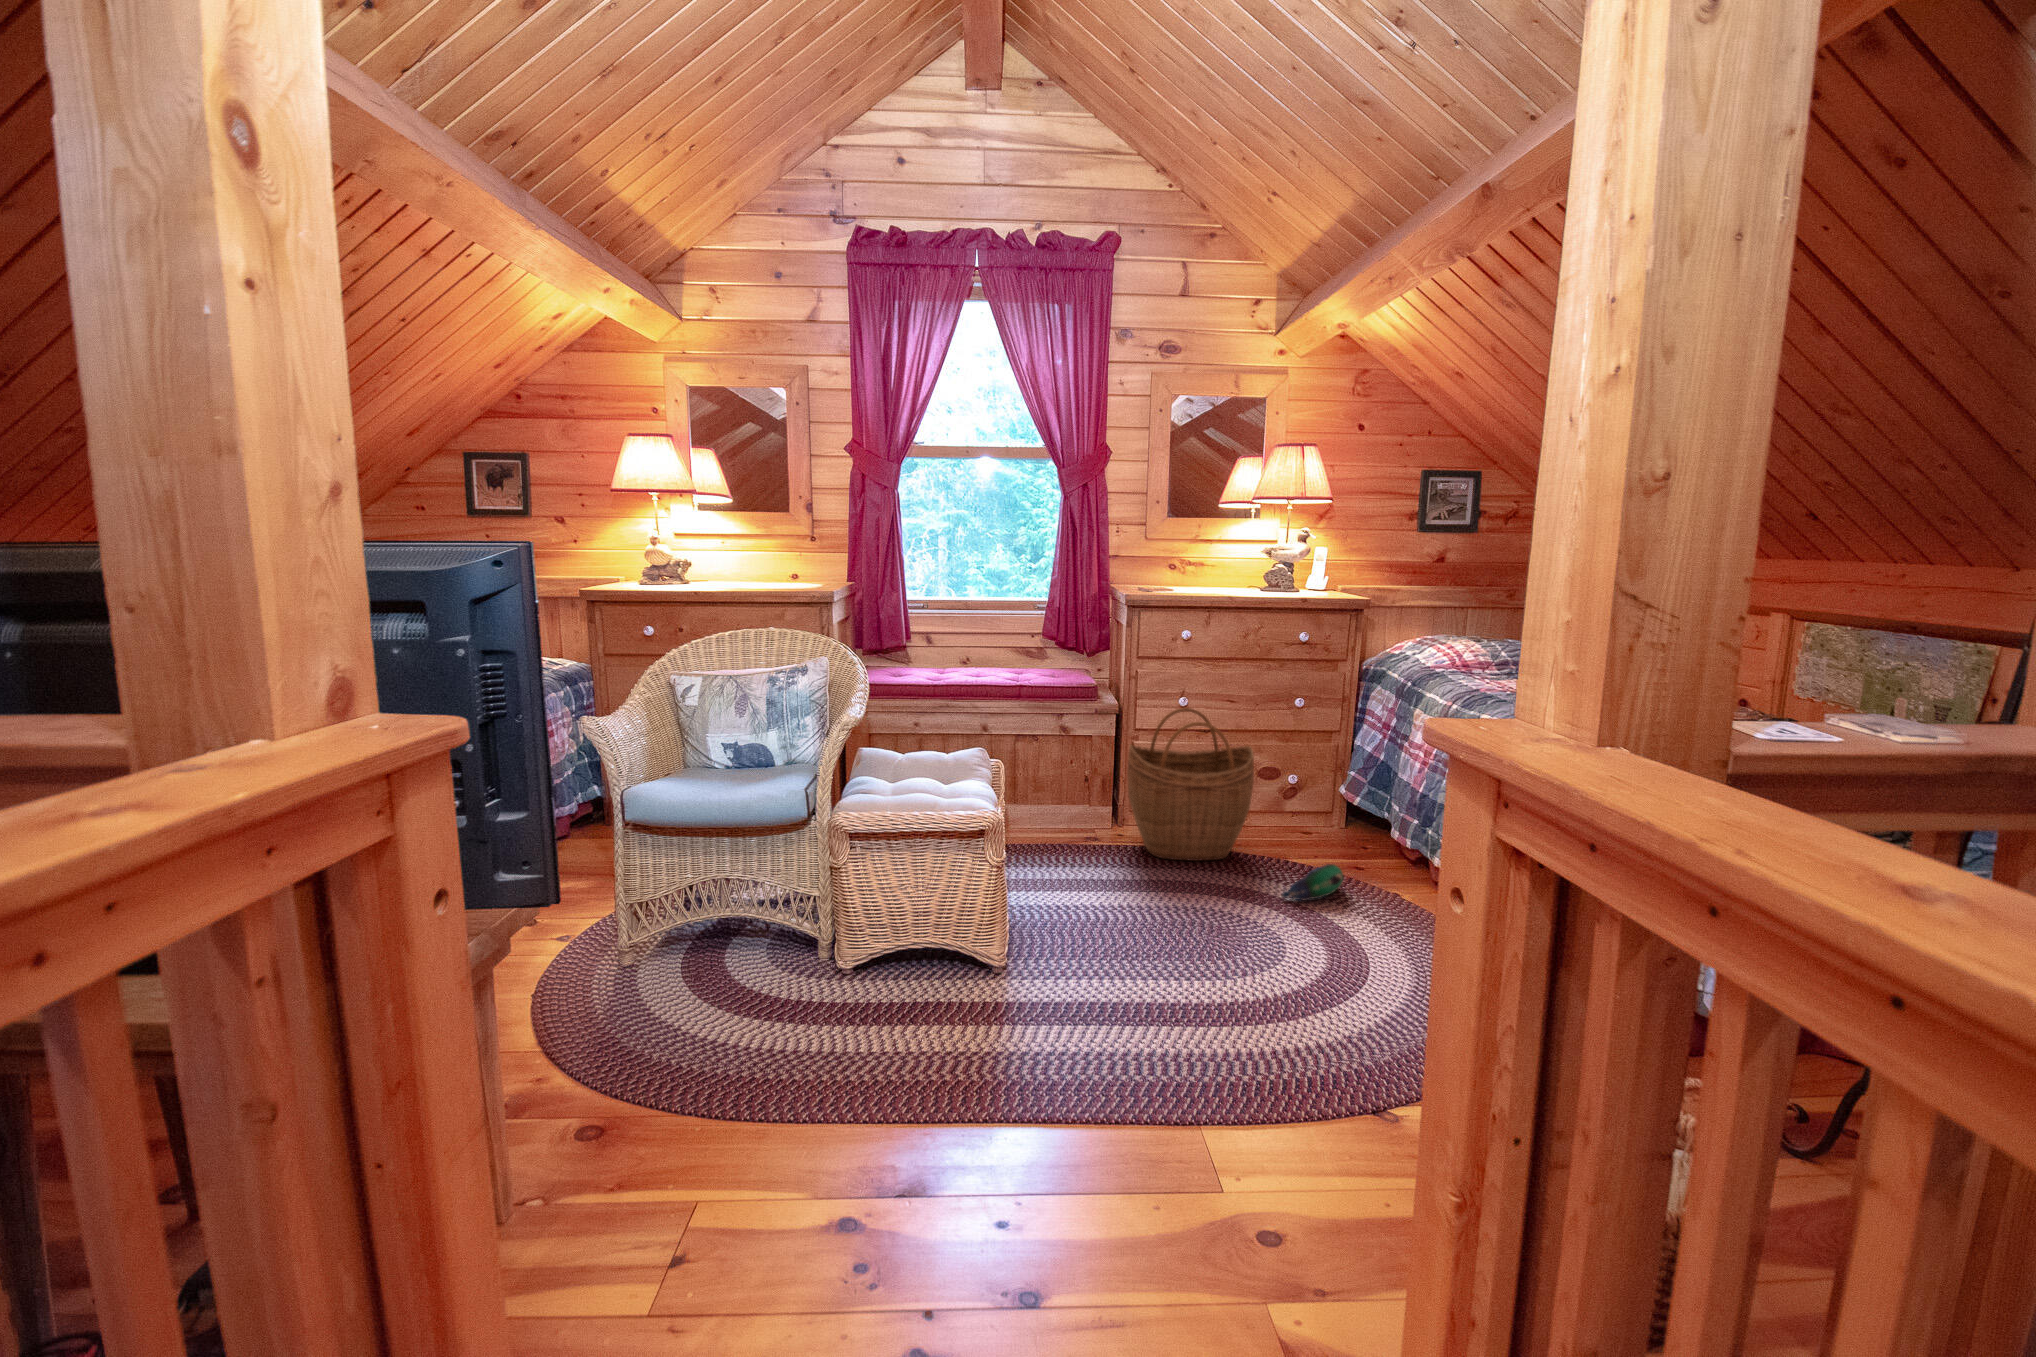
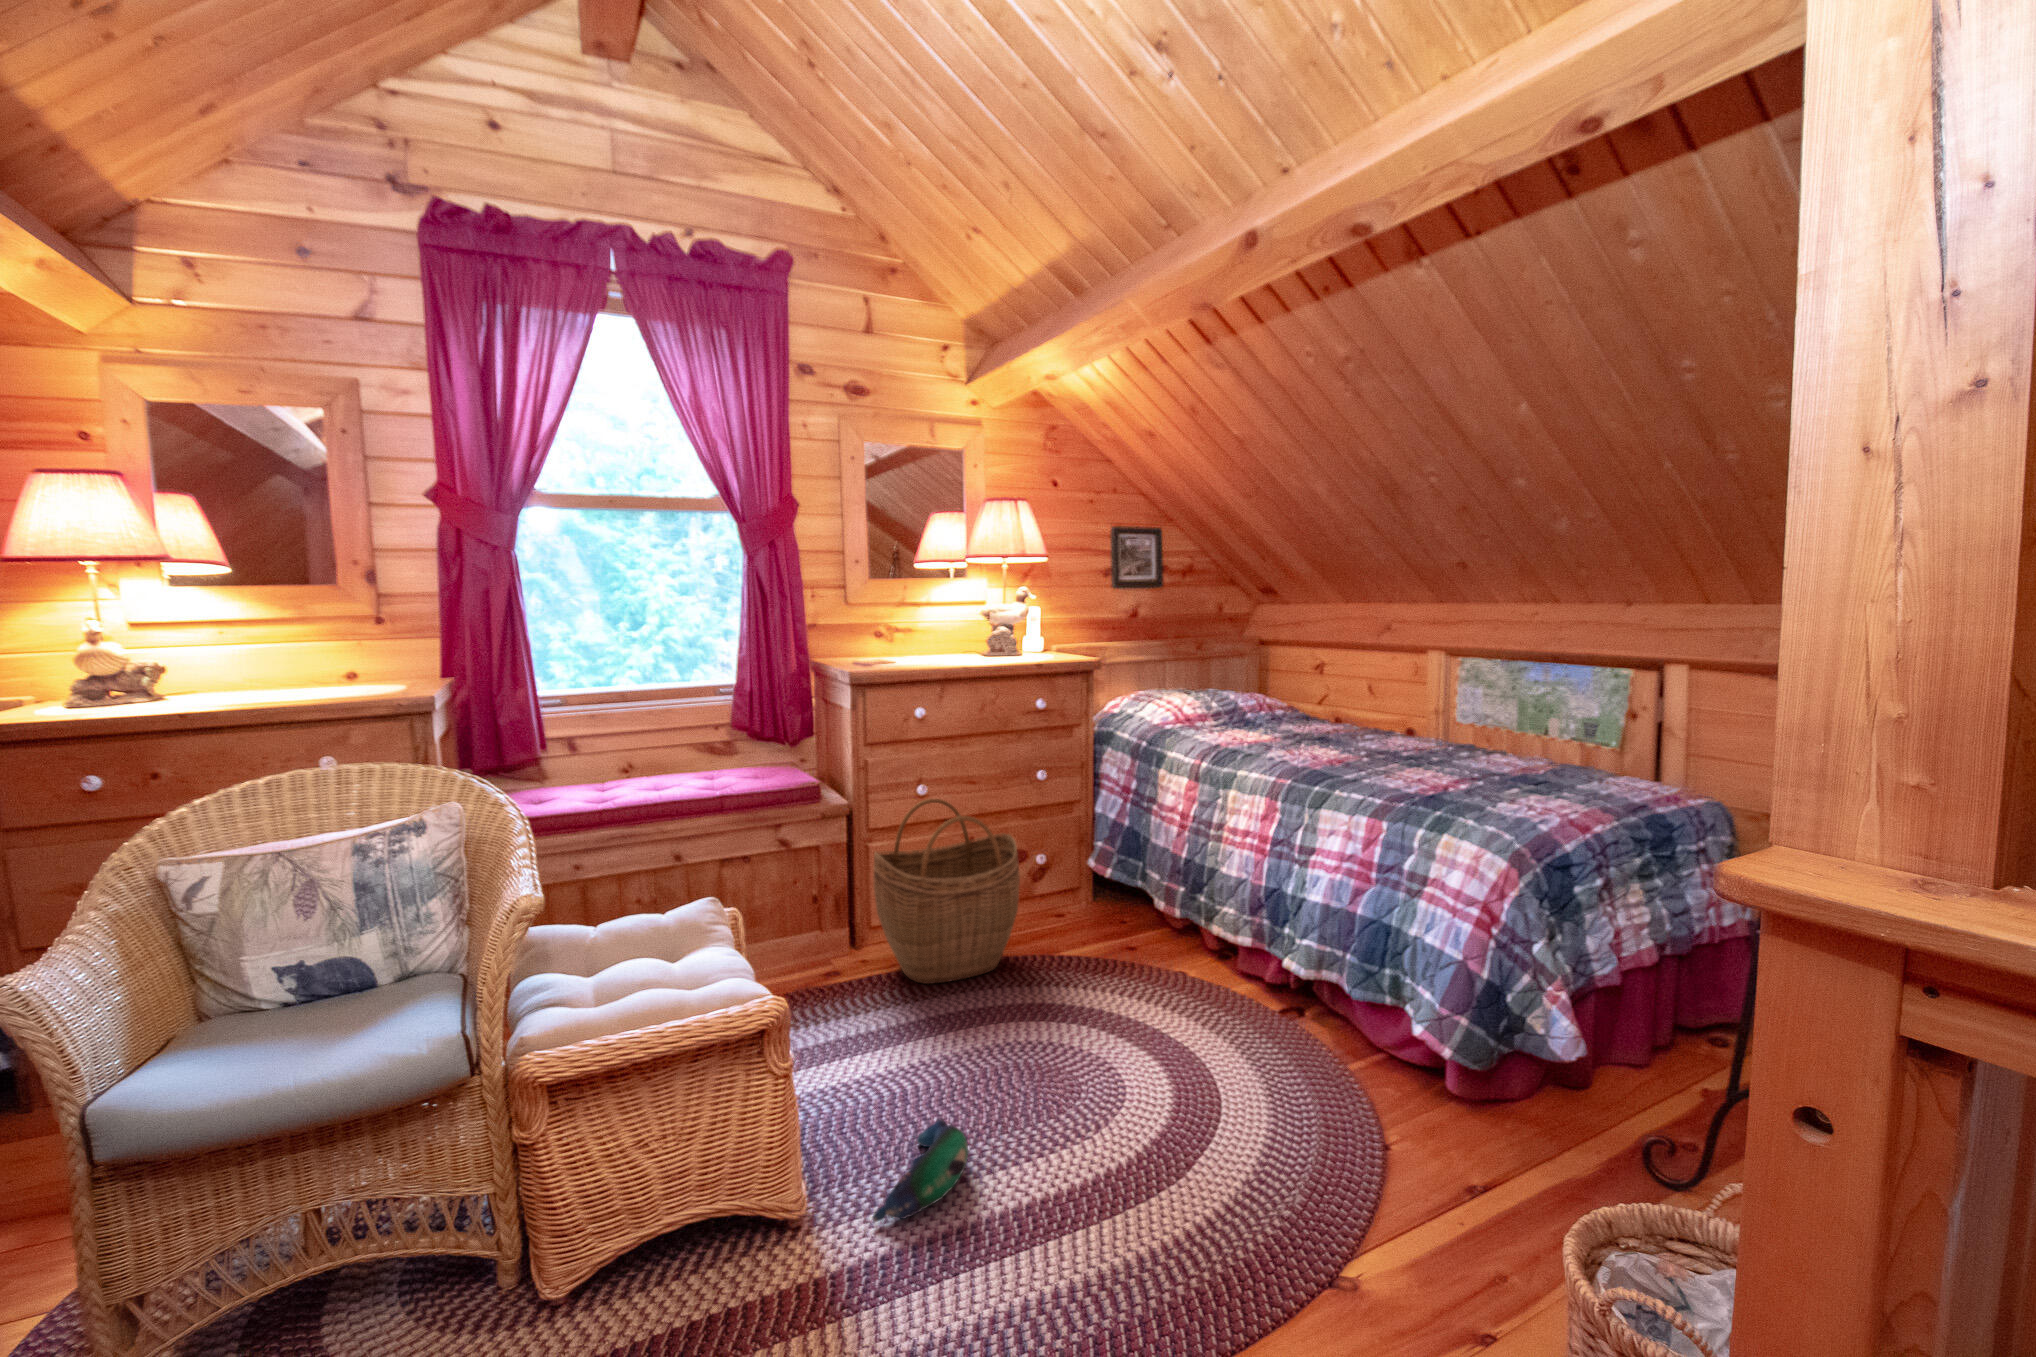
plush toy: present [1281,864,1343,900] -> present [873,1120,968,1222]

